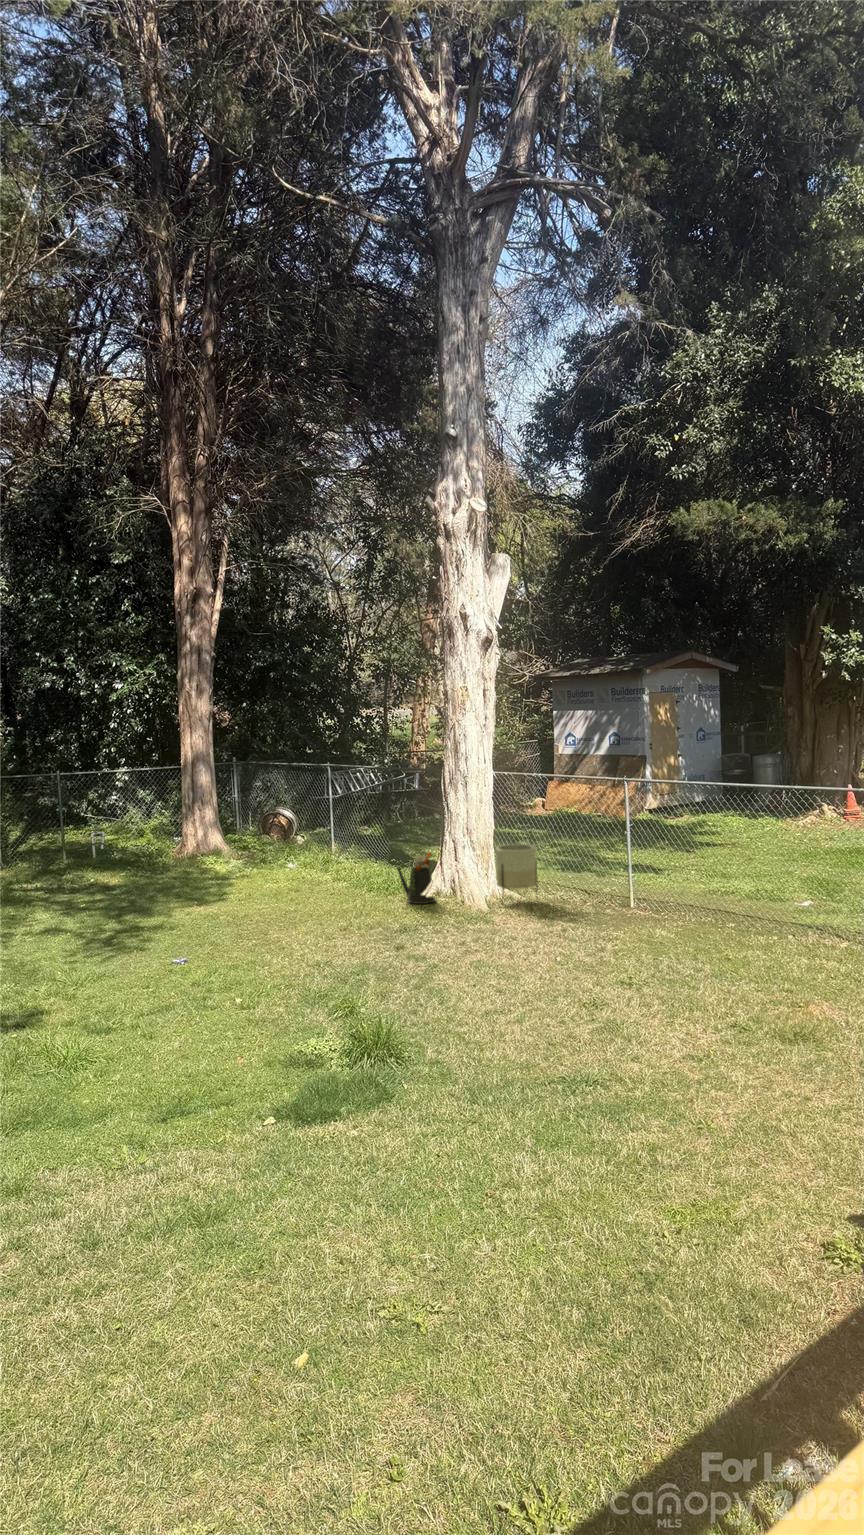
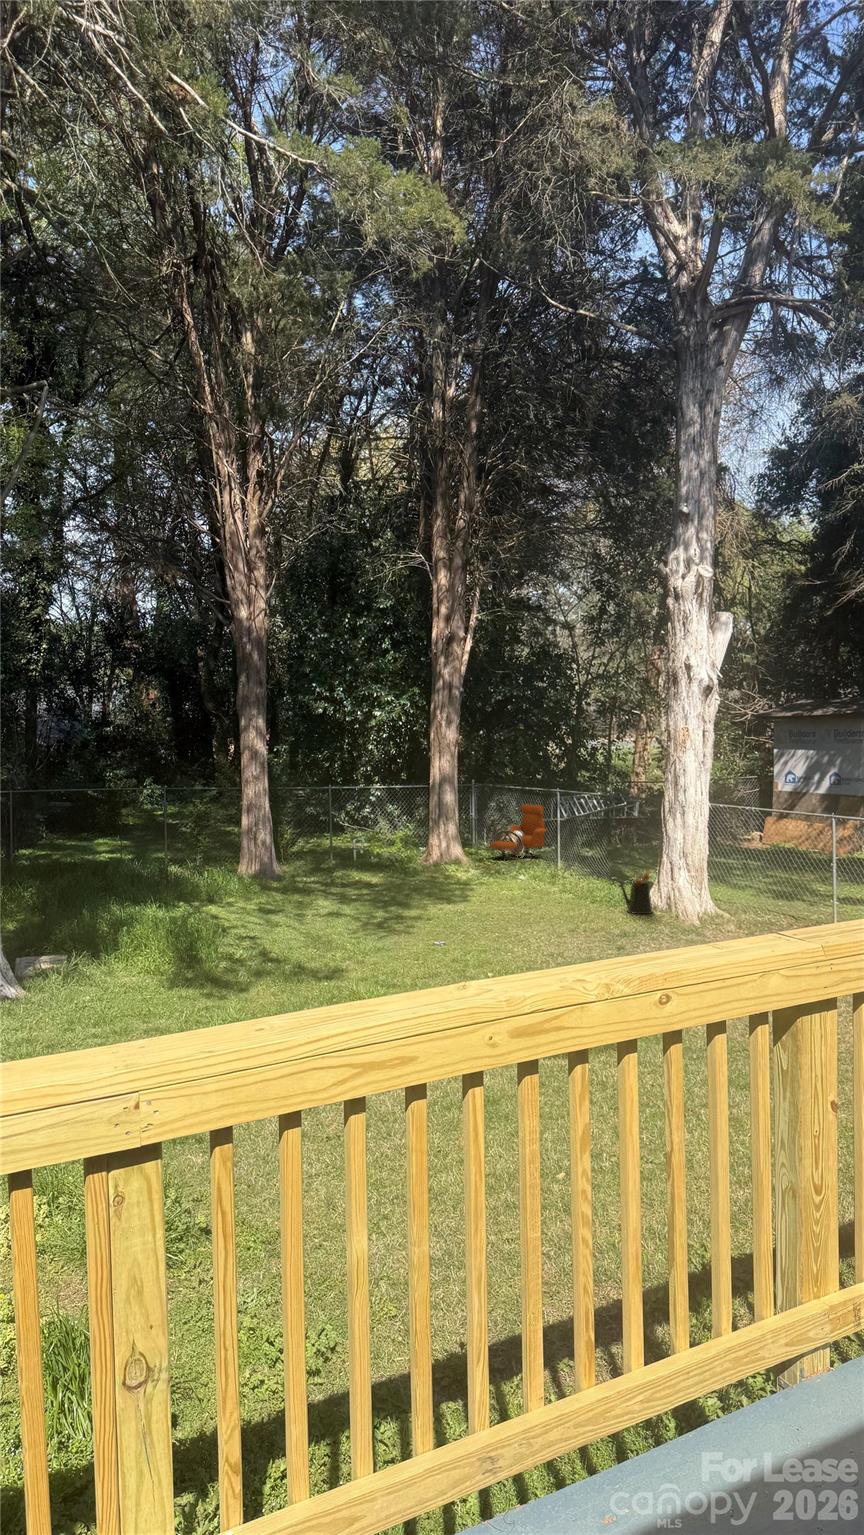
lounge chair: none [255,781,319,847] -> present [490,804,546,860]
planter: present [495,844,537,892] -> none [707,868,745,920]

